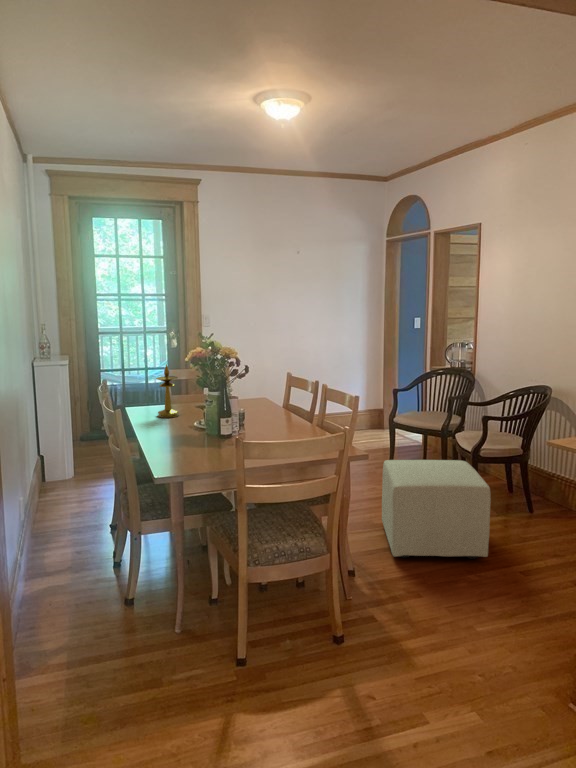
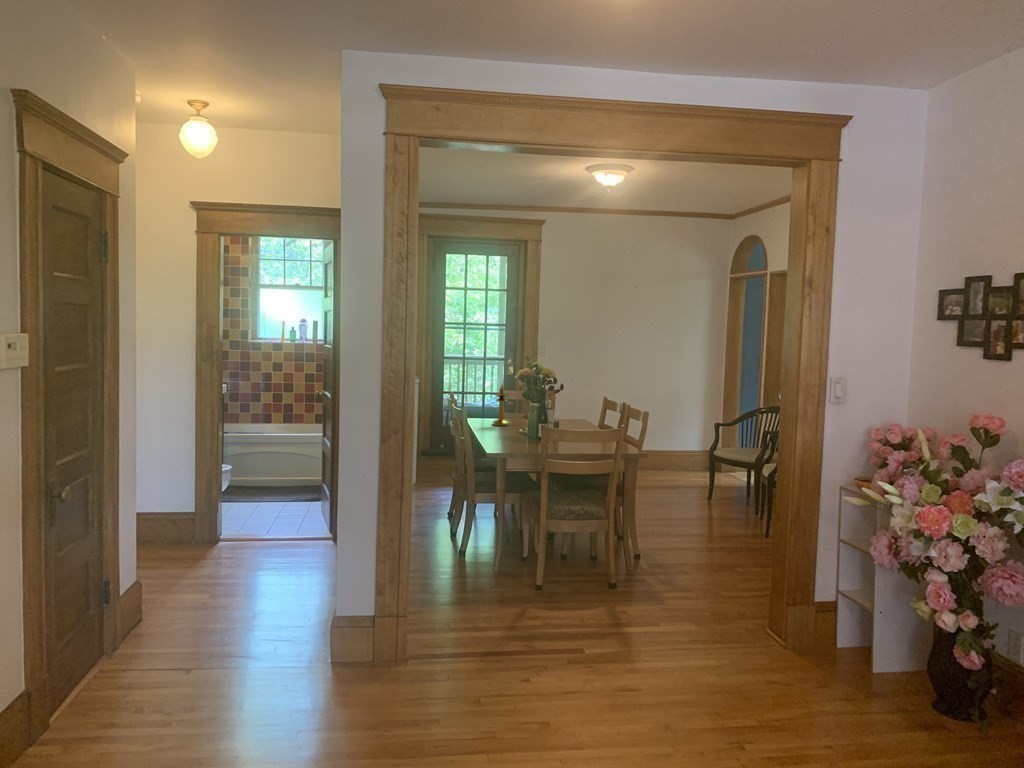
ottoman: present [382,460,491,559] -> none [674,477,759,560]

